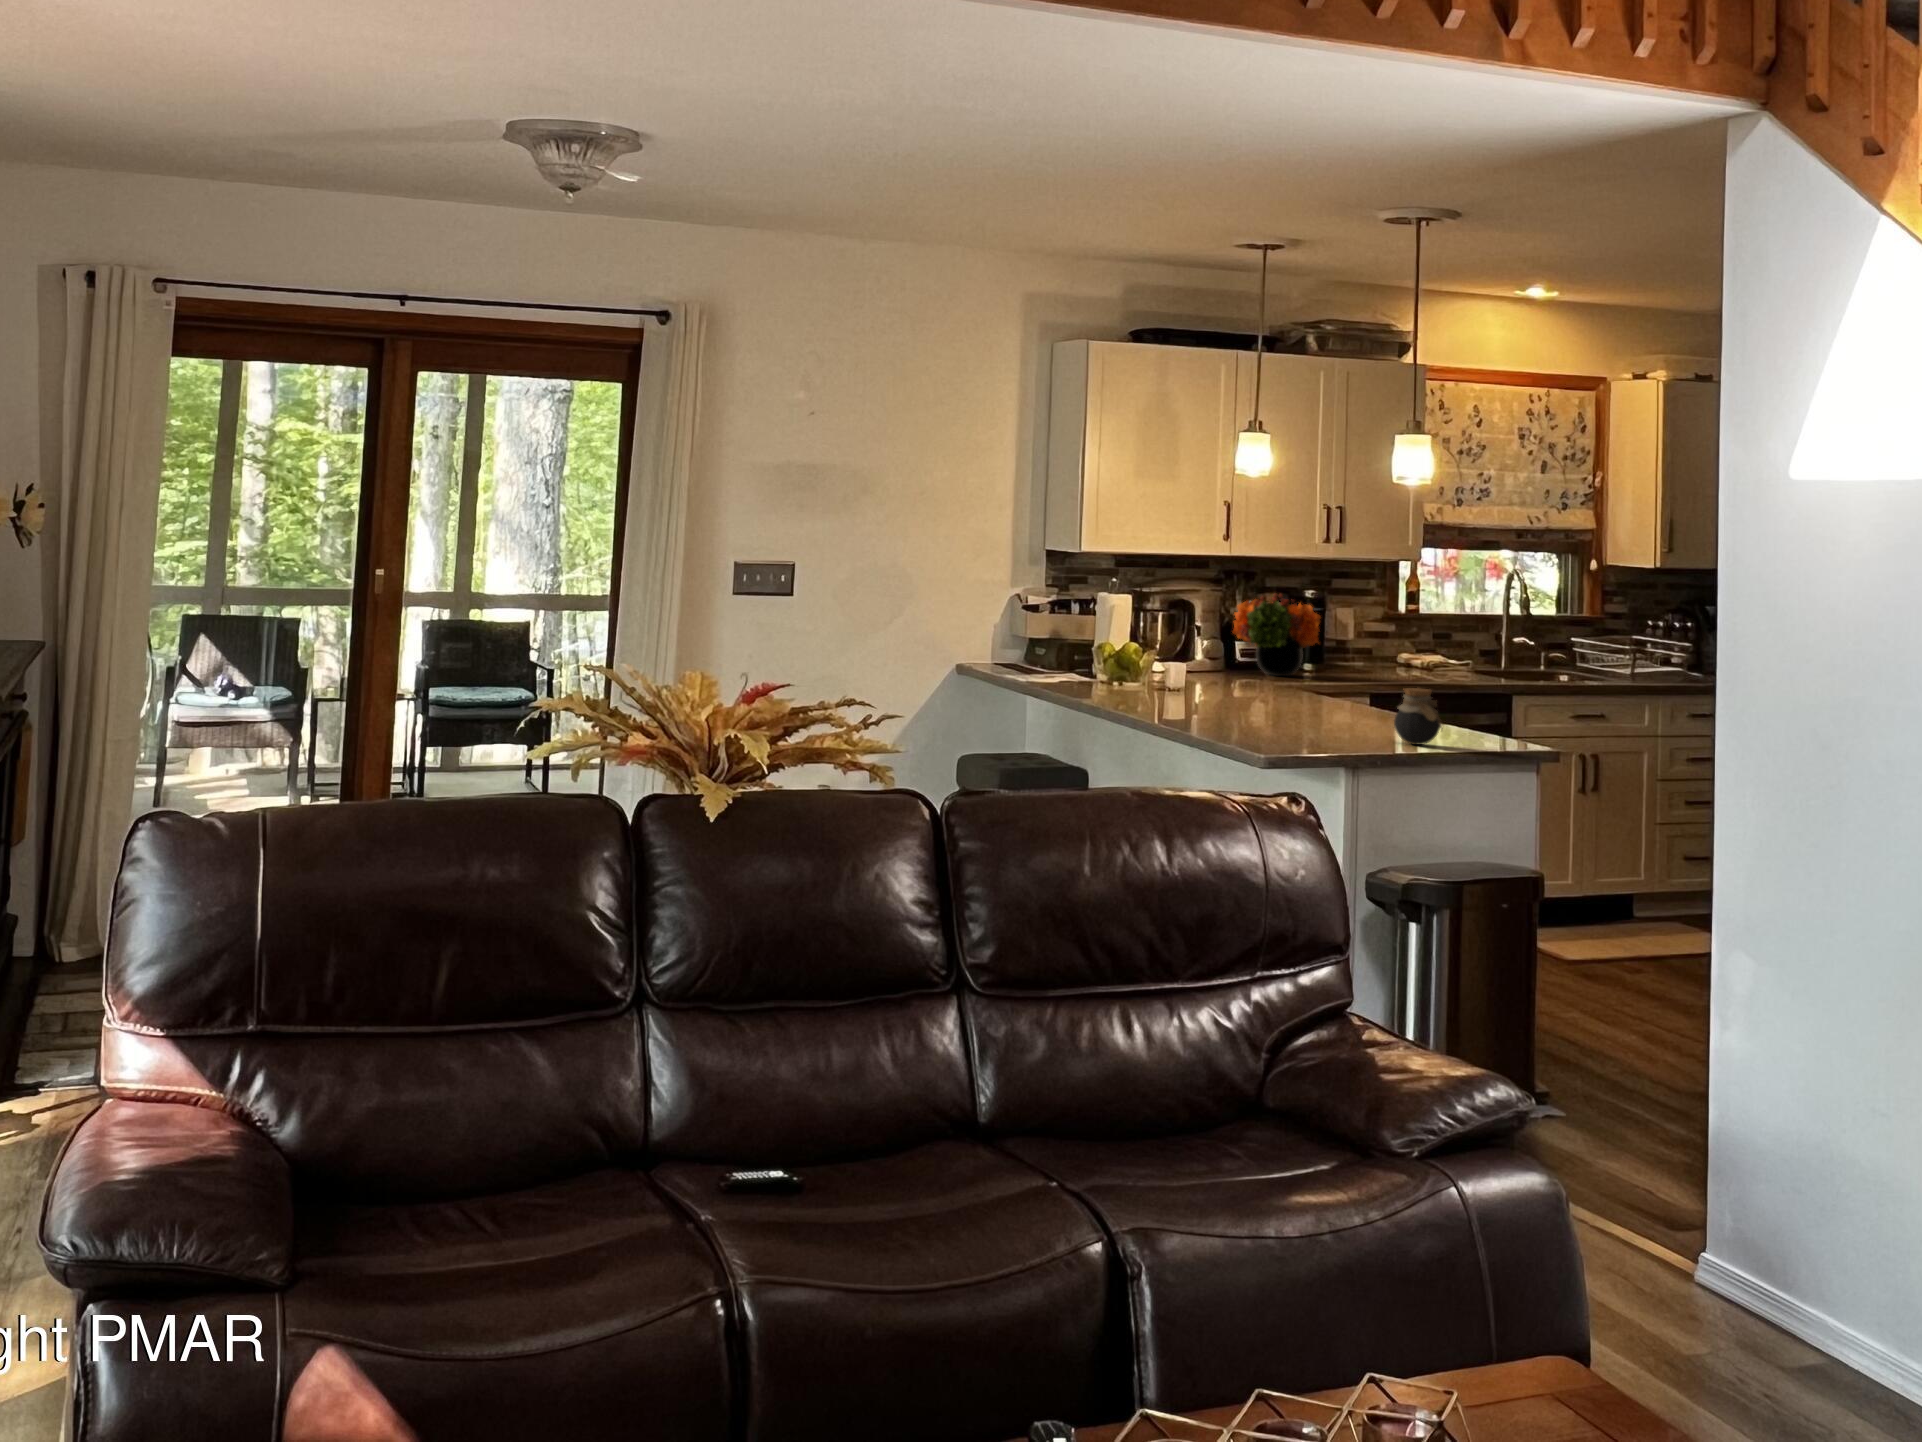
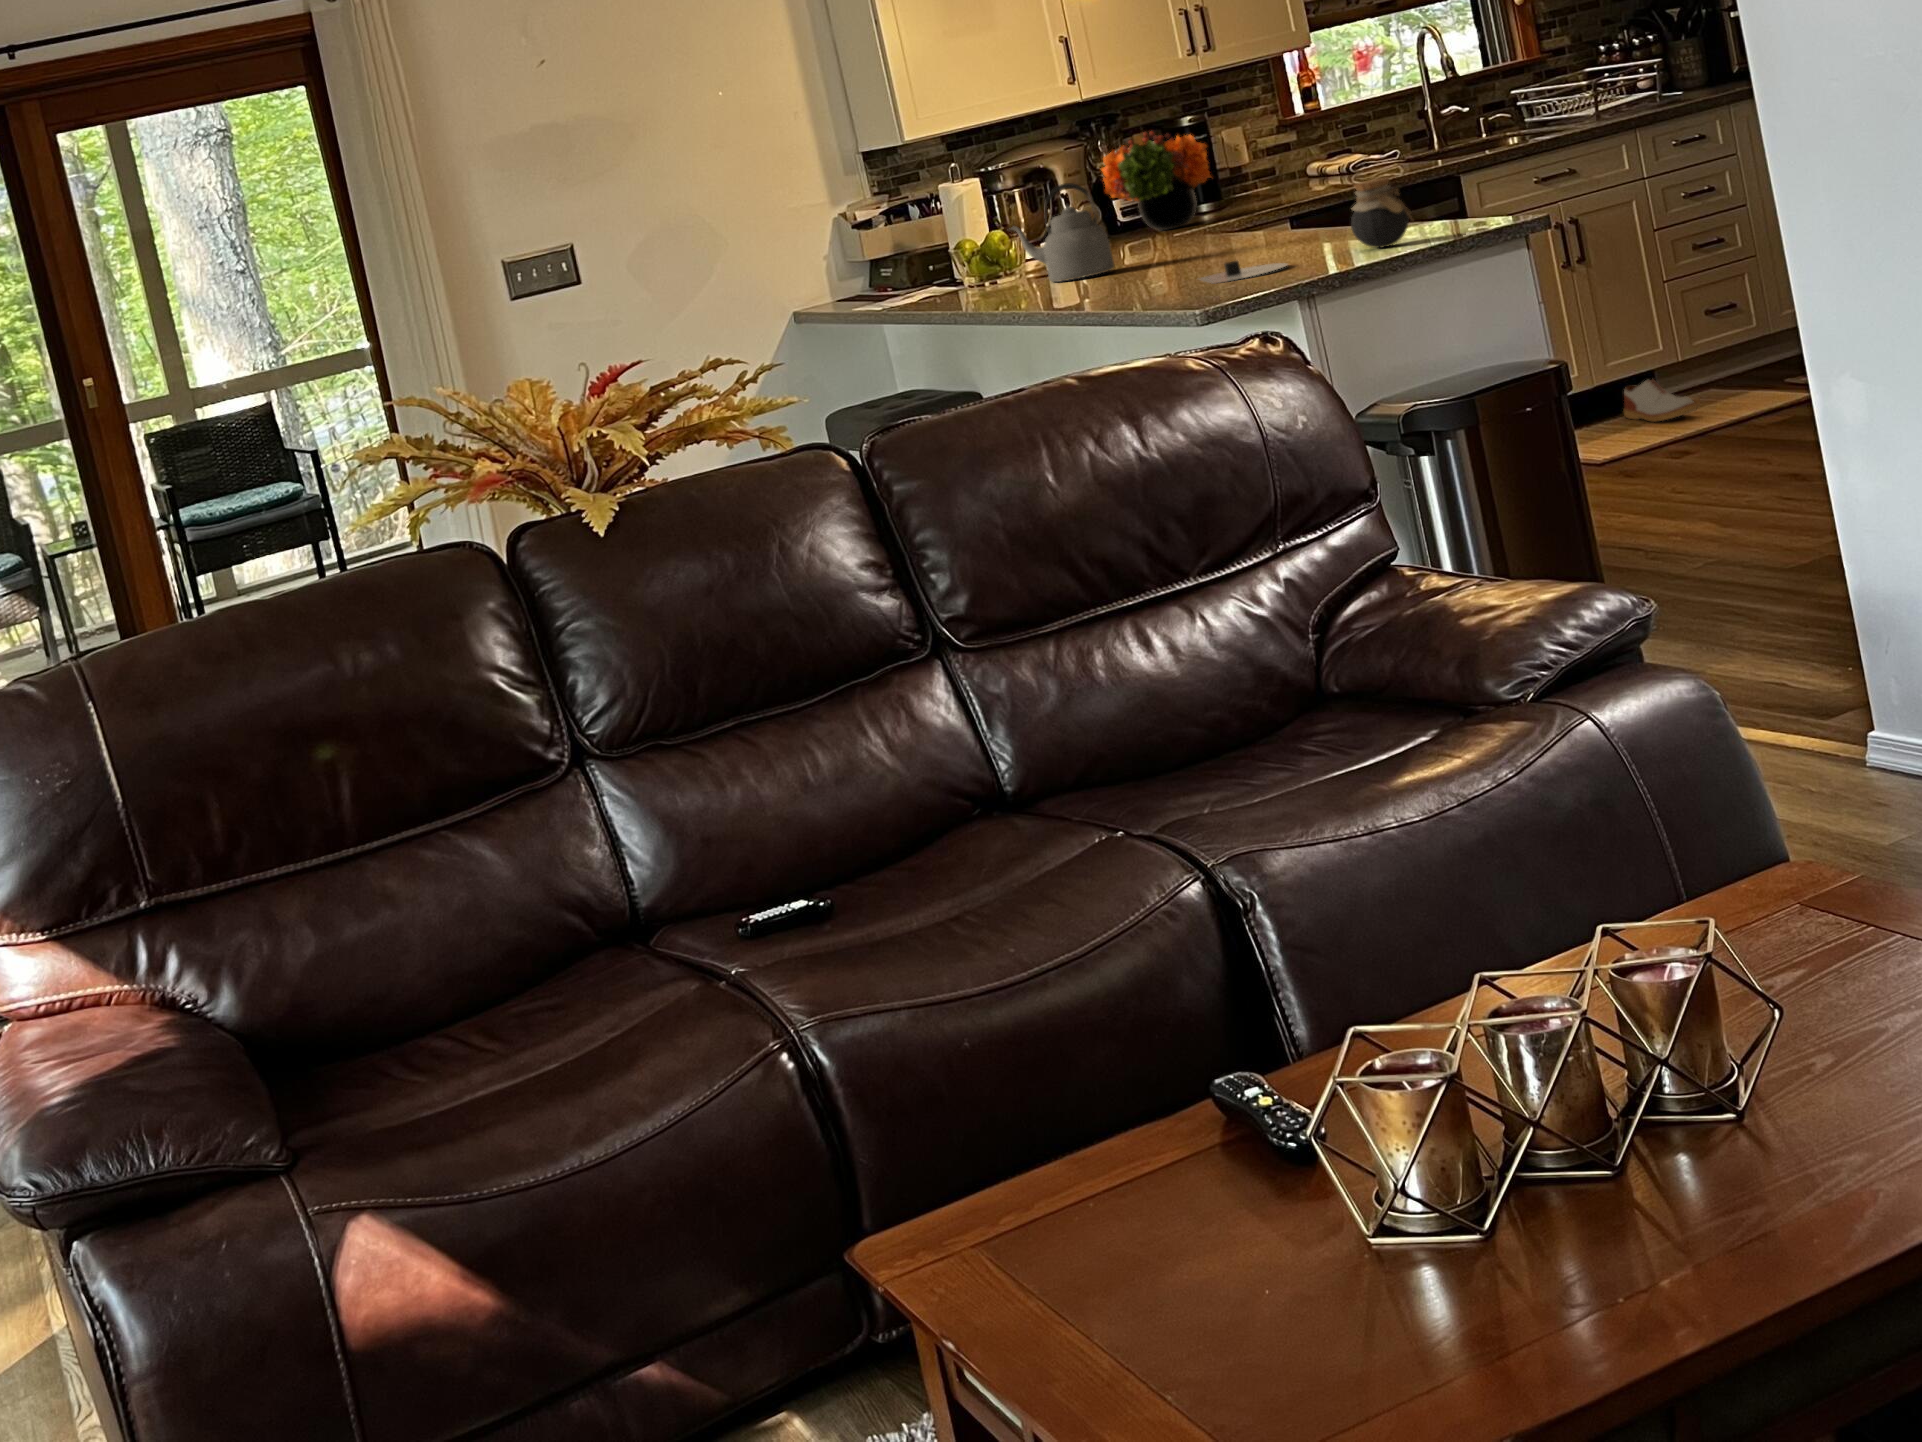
kettle: none [1136,622,1212,702] -> present [1010,183,1114,282]
plate: none [1238,723,1351,744] -> present [1199,261,1287,284]
shoe: none [1602,901,1660,939] -> present [1624,380,1697,422]

